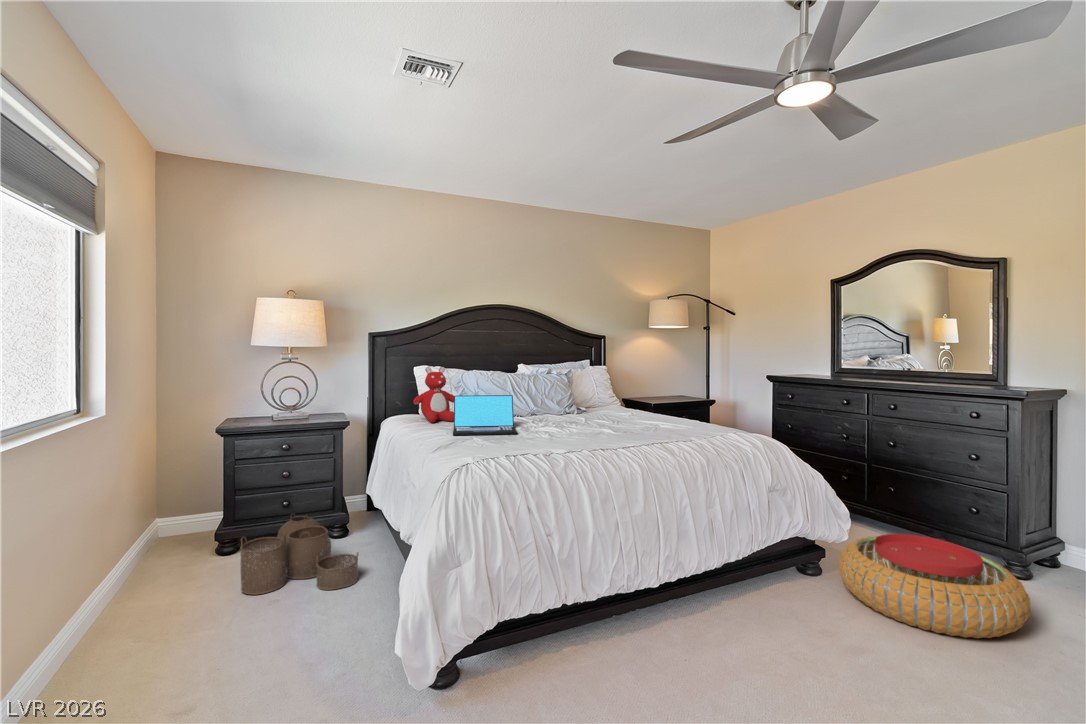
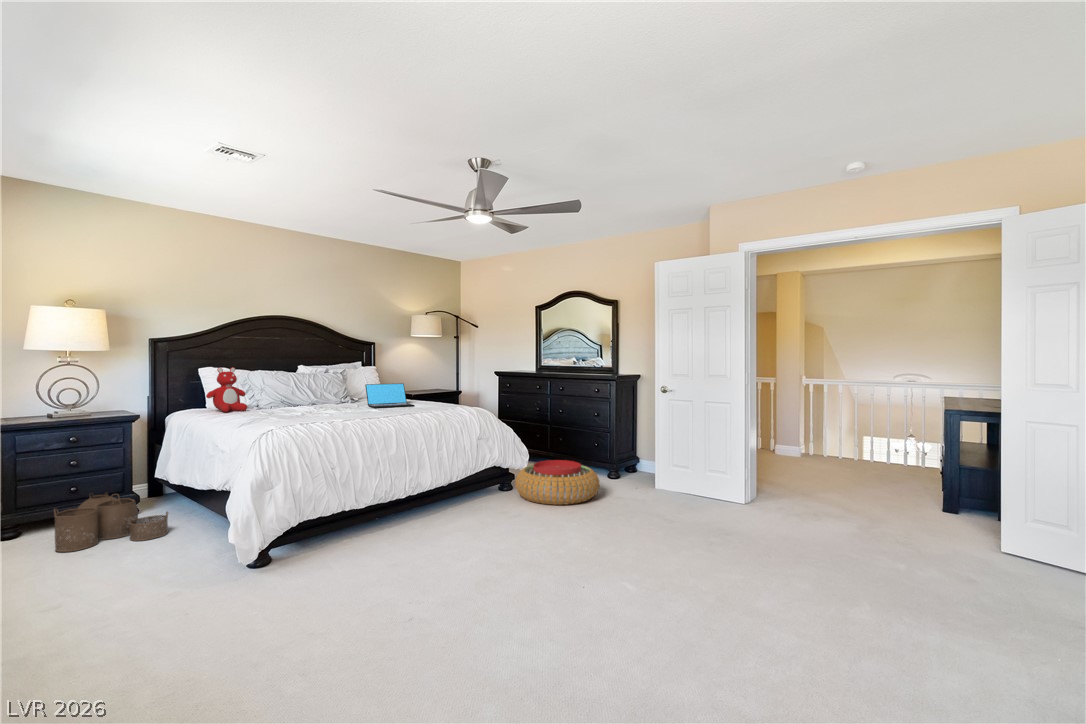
laptop: present [453,395,518,435] -> present [365,383,414,408]

